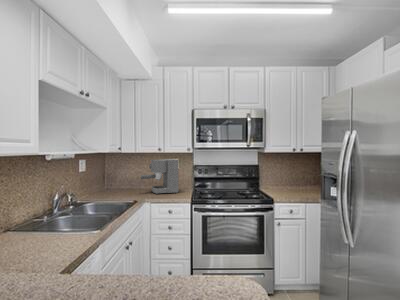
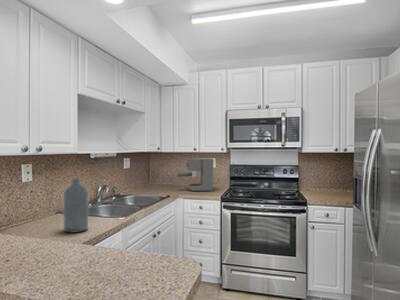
bottle: none [22,187,56,258] -> present [64,179,88,233]

